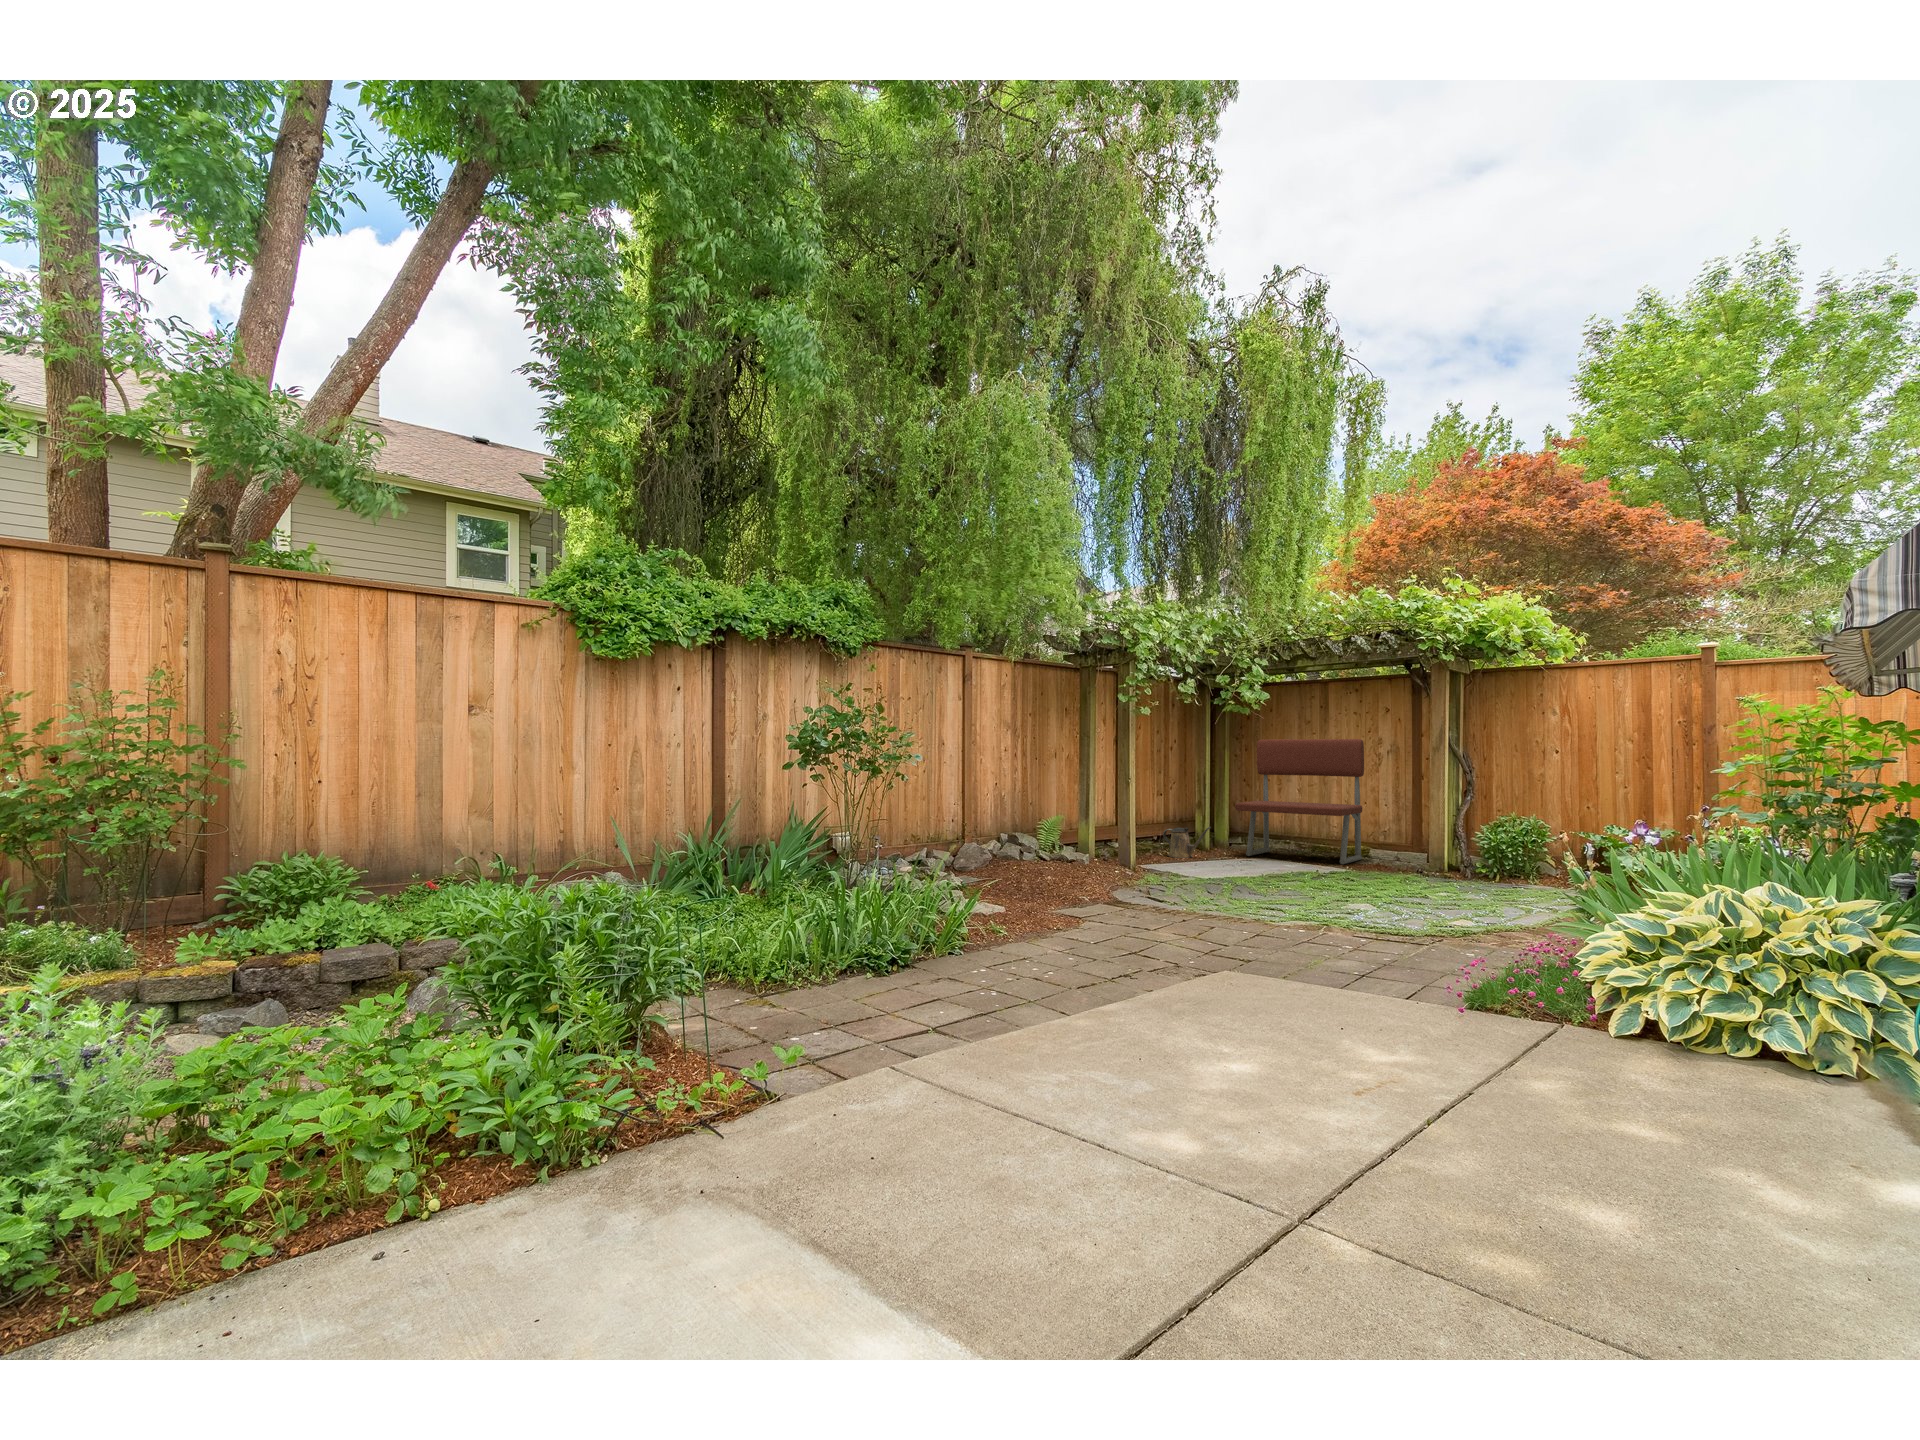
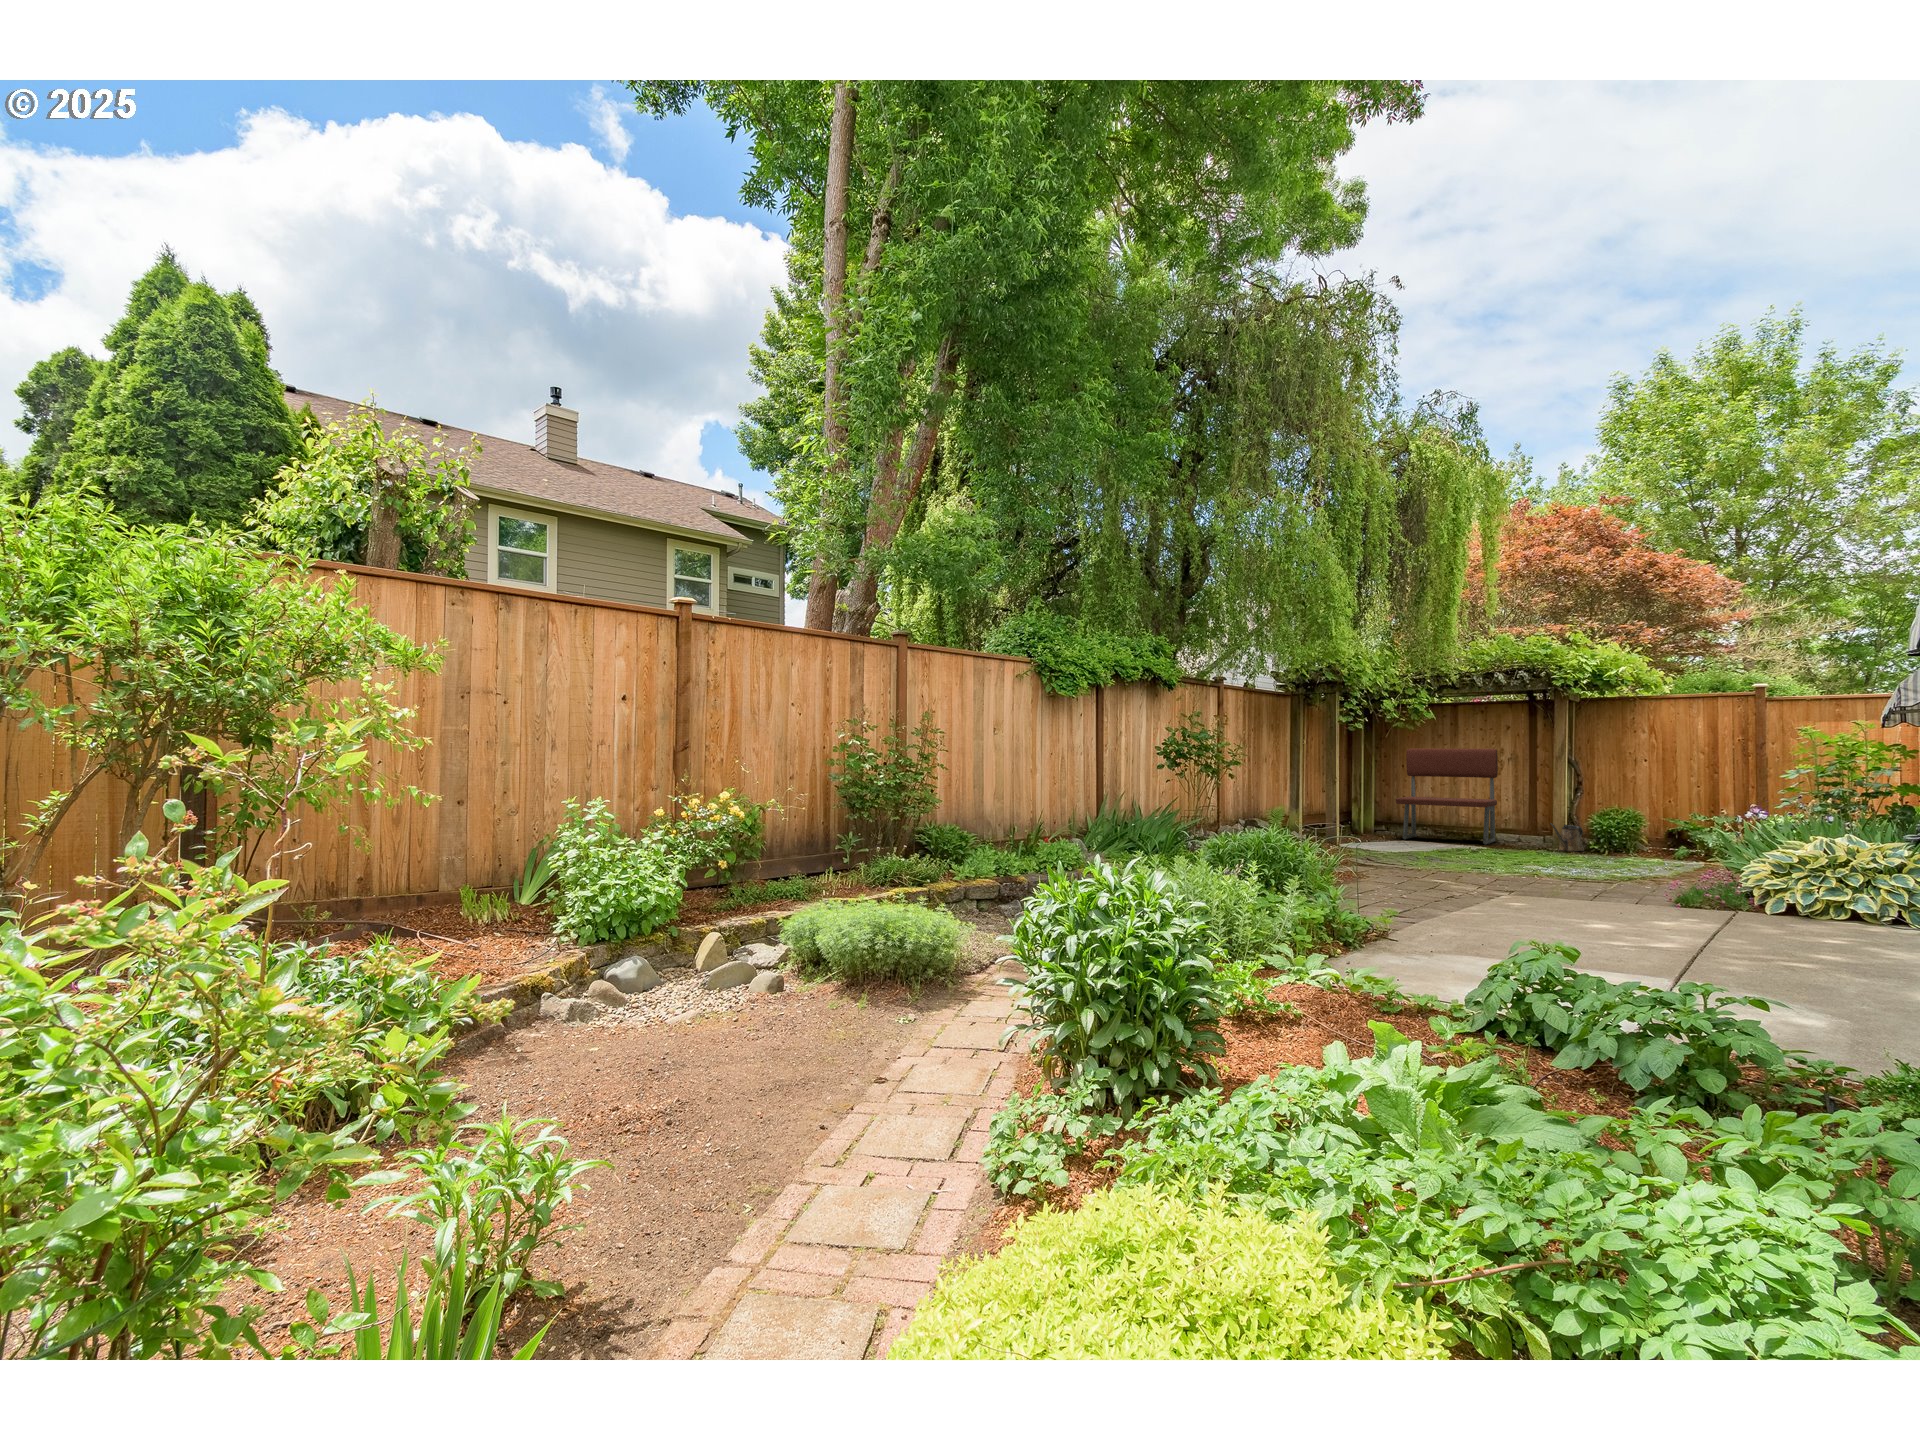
watering can: present [1163,827,1211,858] -> present [1550,823,1584,851]

